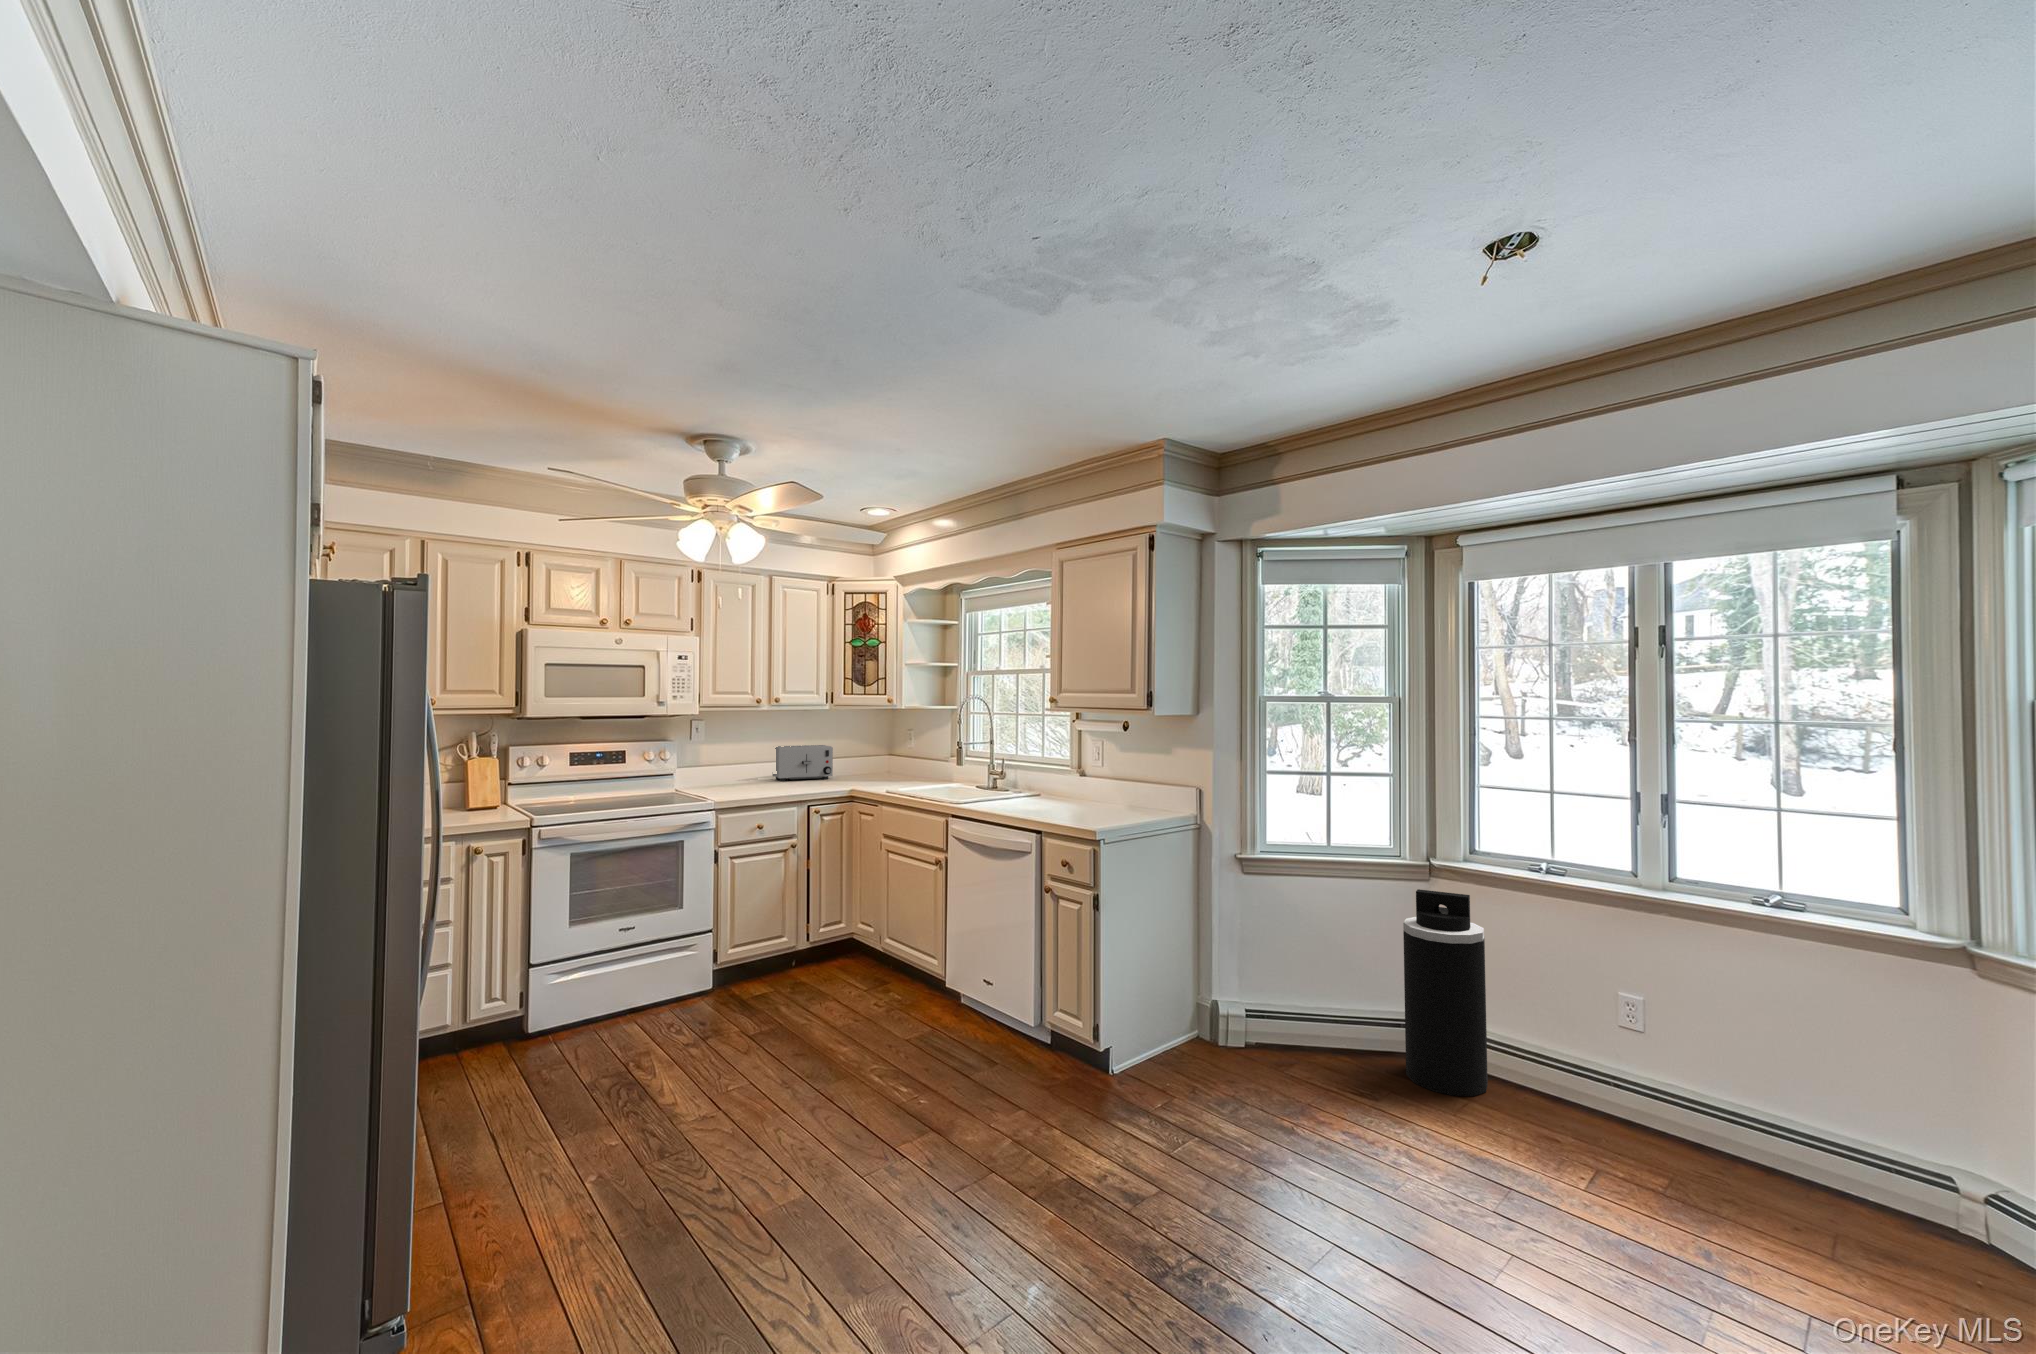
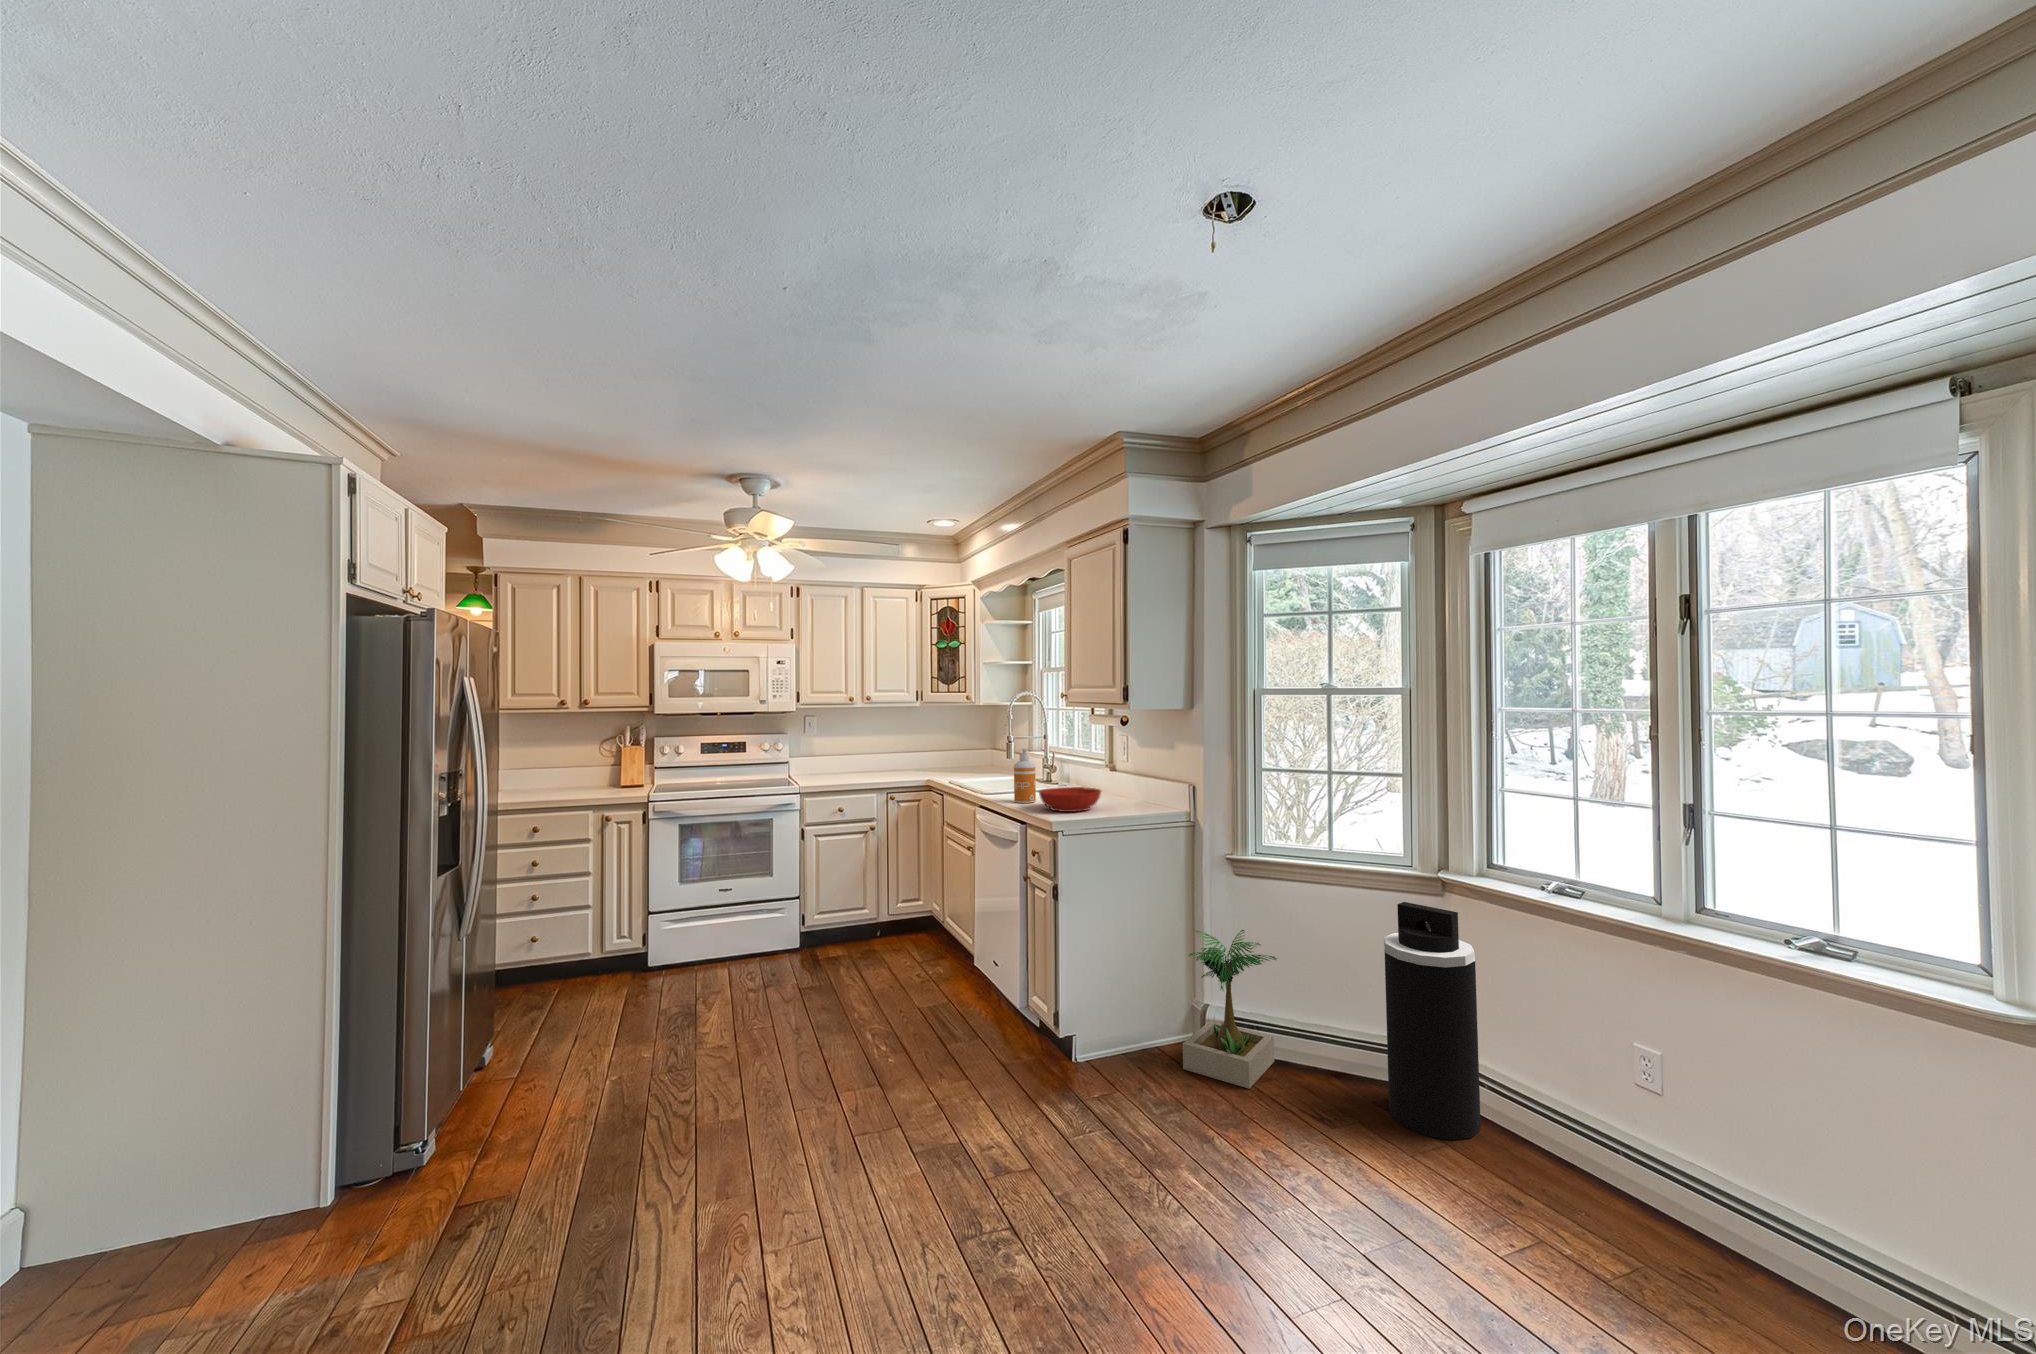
toaster: present [773,745,833,781] -> none [882,737,931,768]
soap dispenser: none [1008,755,1030,812] -> present [1014,748,1036,803]
bowl: none [1048,794,1114,819] -> present [1039,787,1101,812]
potted plant: none [1211,925,1310,1077] -> present [1183,930,1277,1089]

